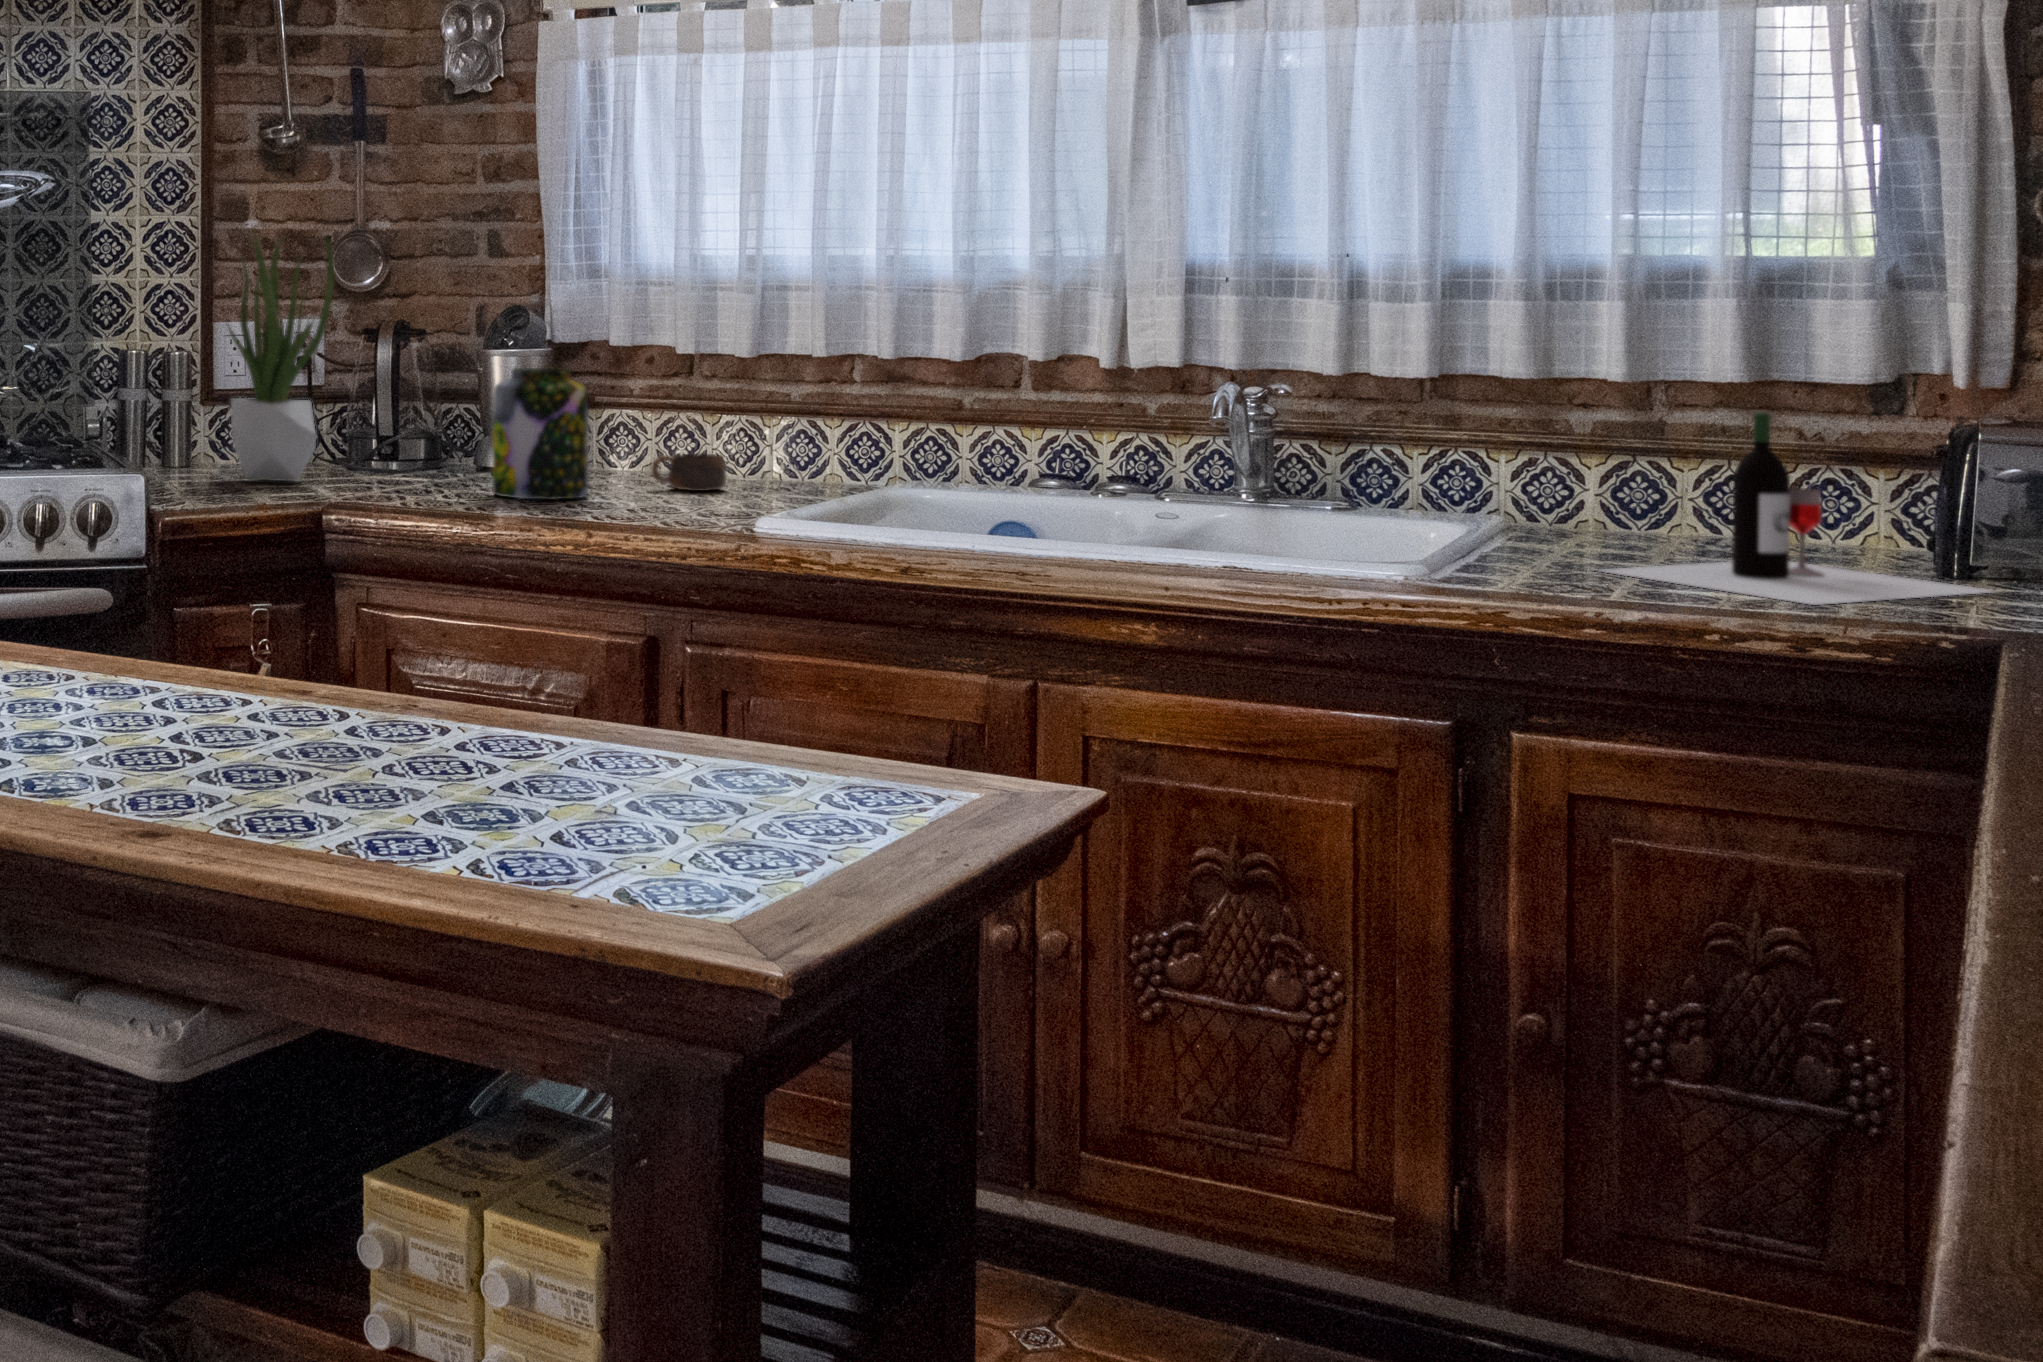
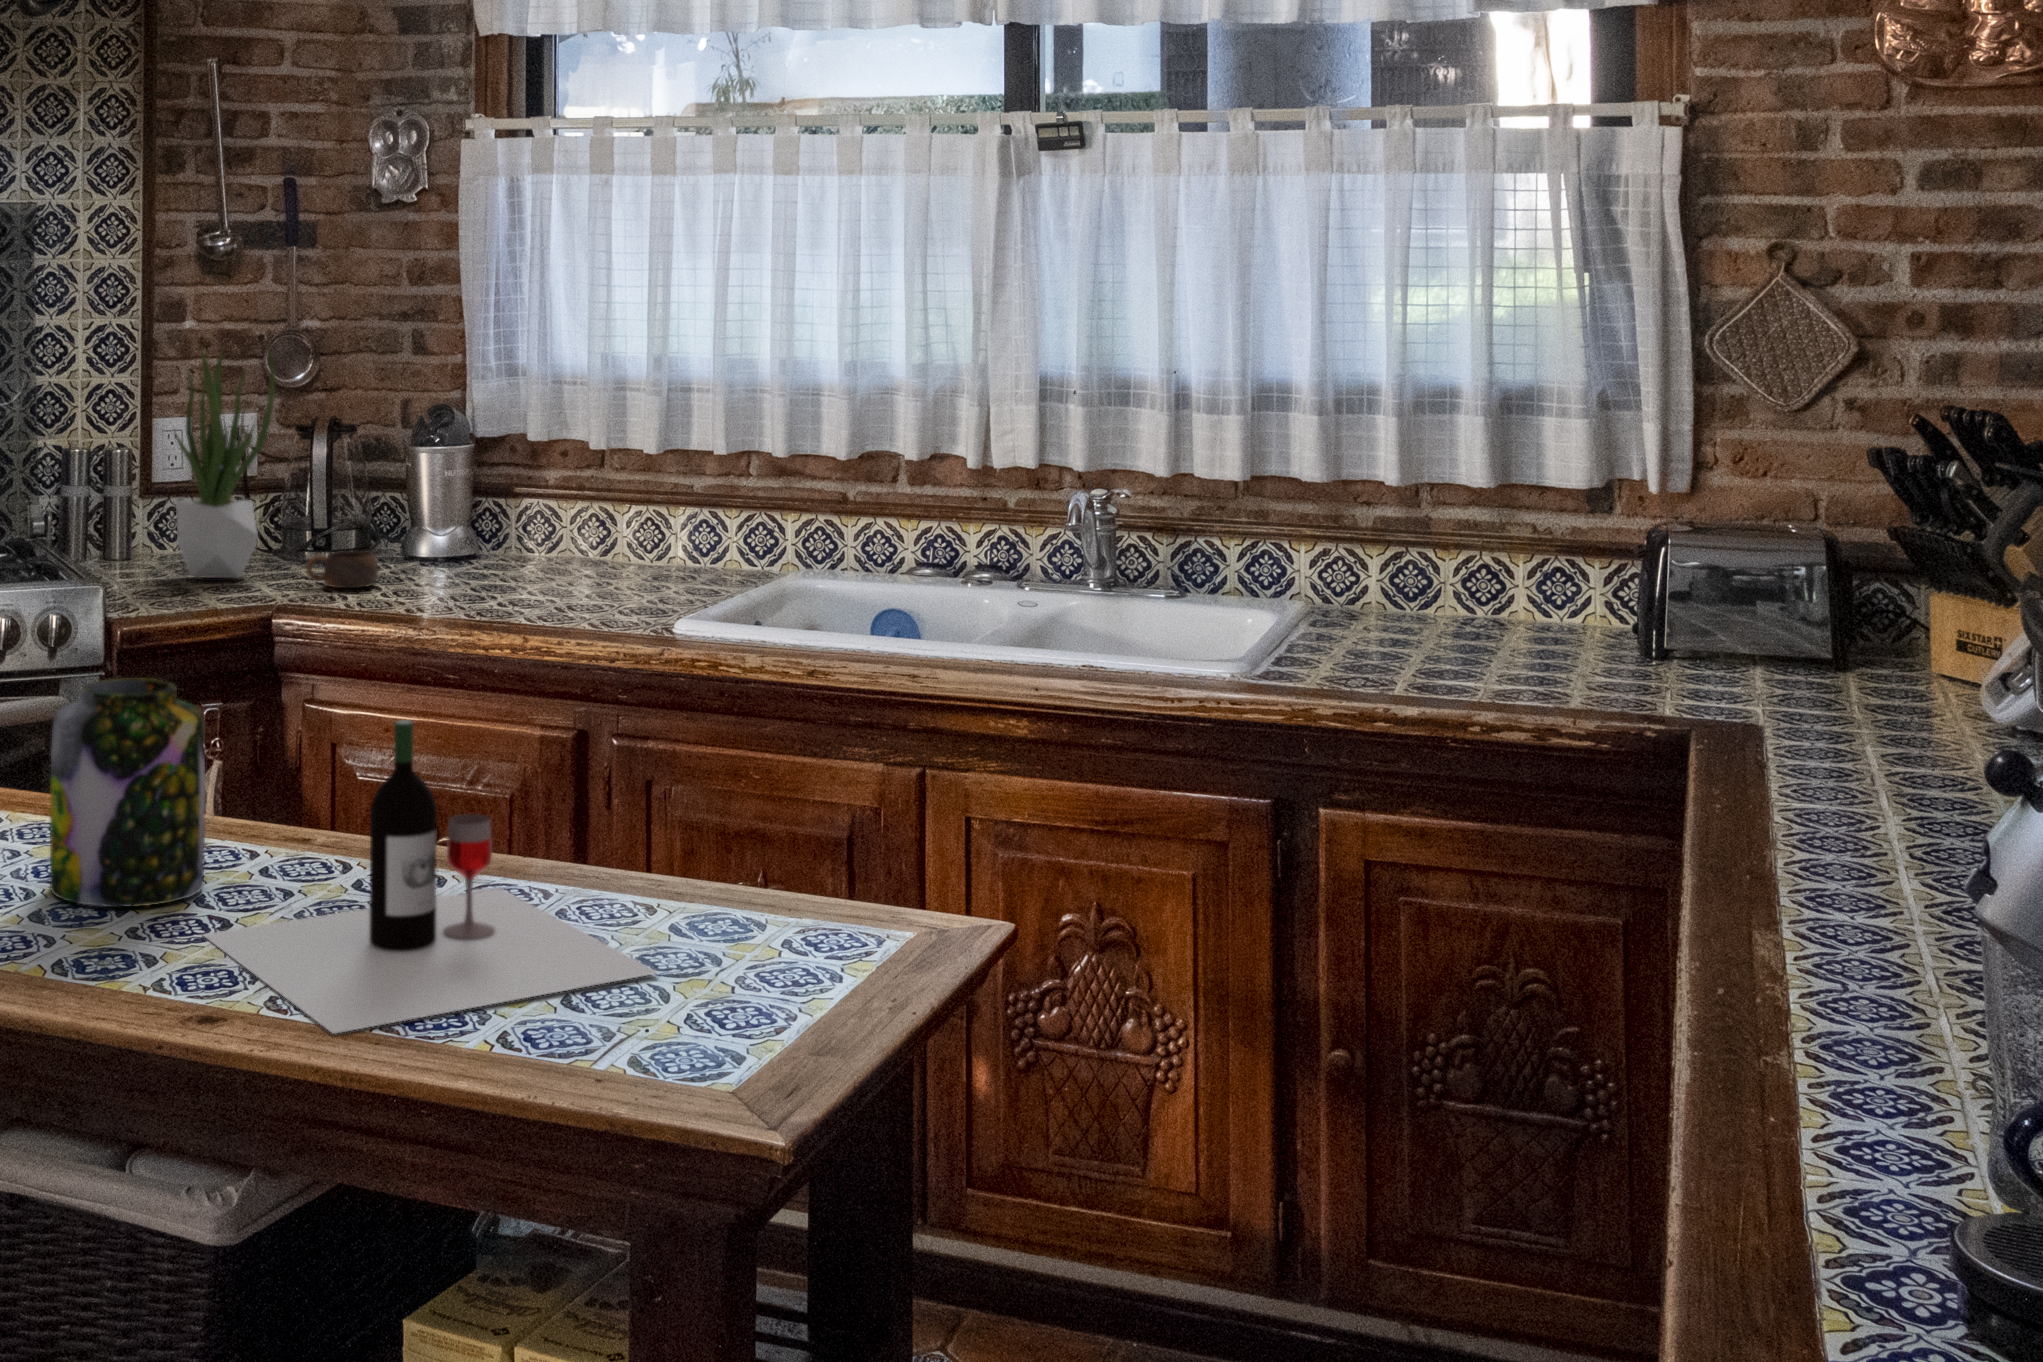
jar: present [492,368,589,500] -> present [50,679,205,907]
wine bottle: present [1601,412,1992,605] -> present [204,720,657,1034]
cup: present [652,453,726,491] -> present [306,551,378,588]

